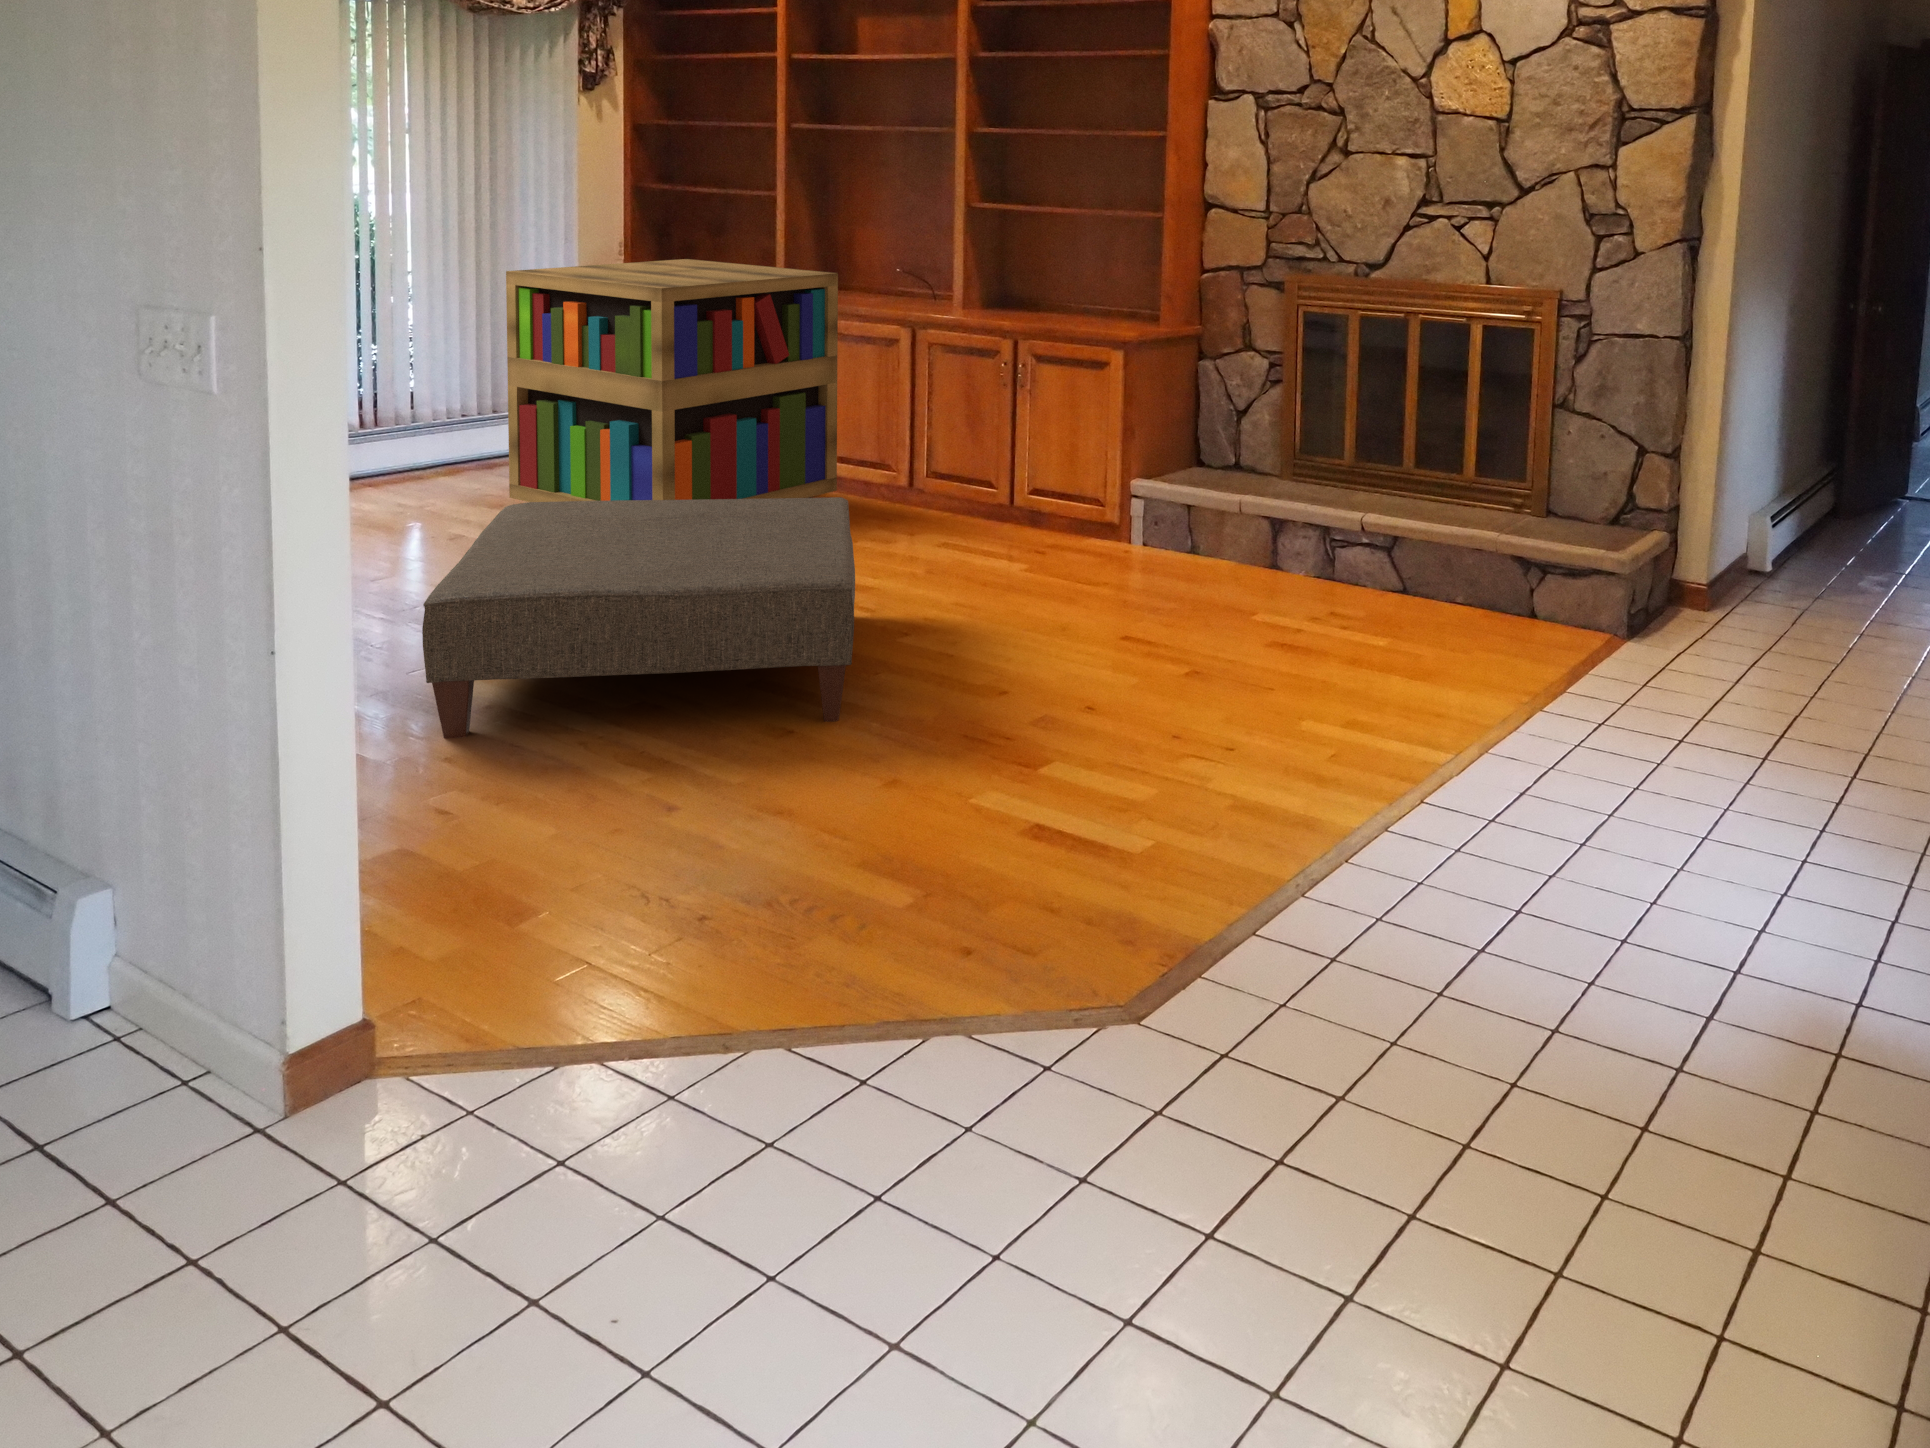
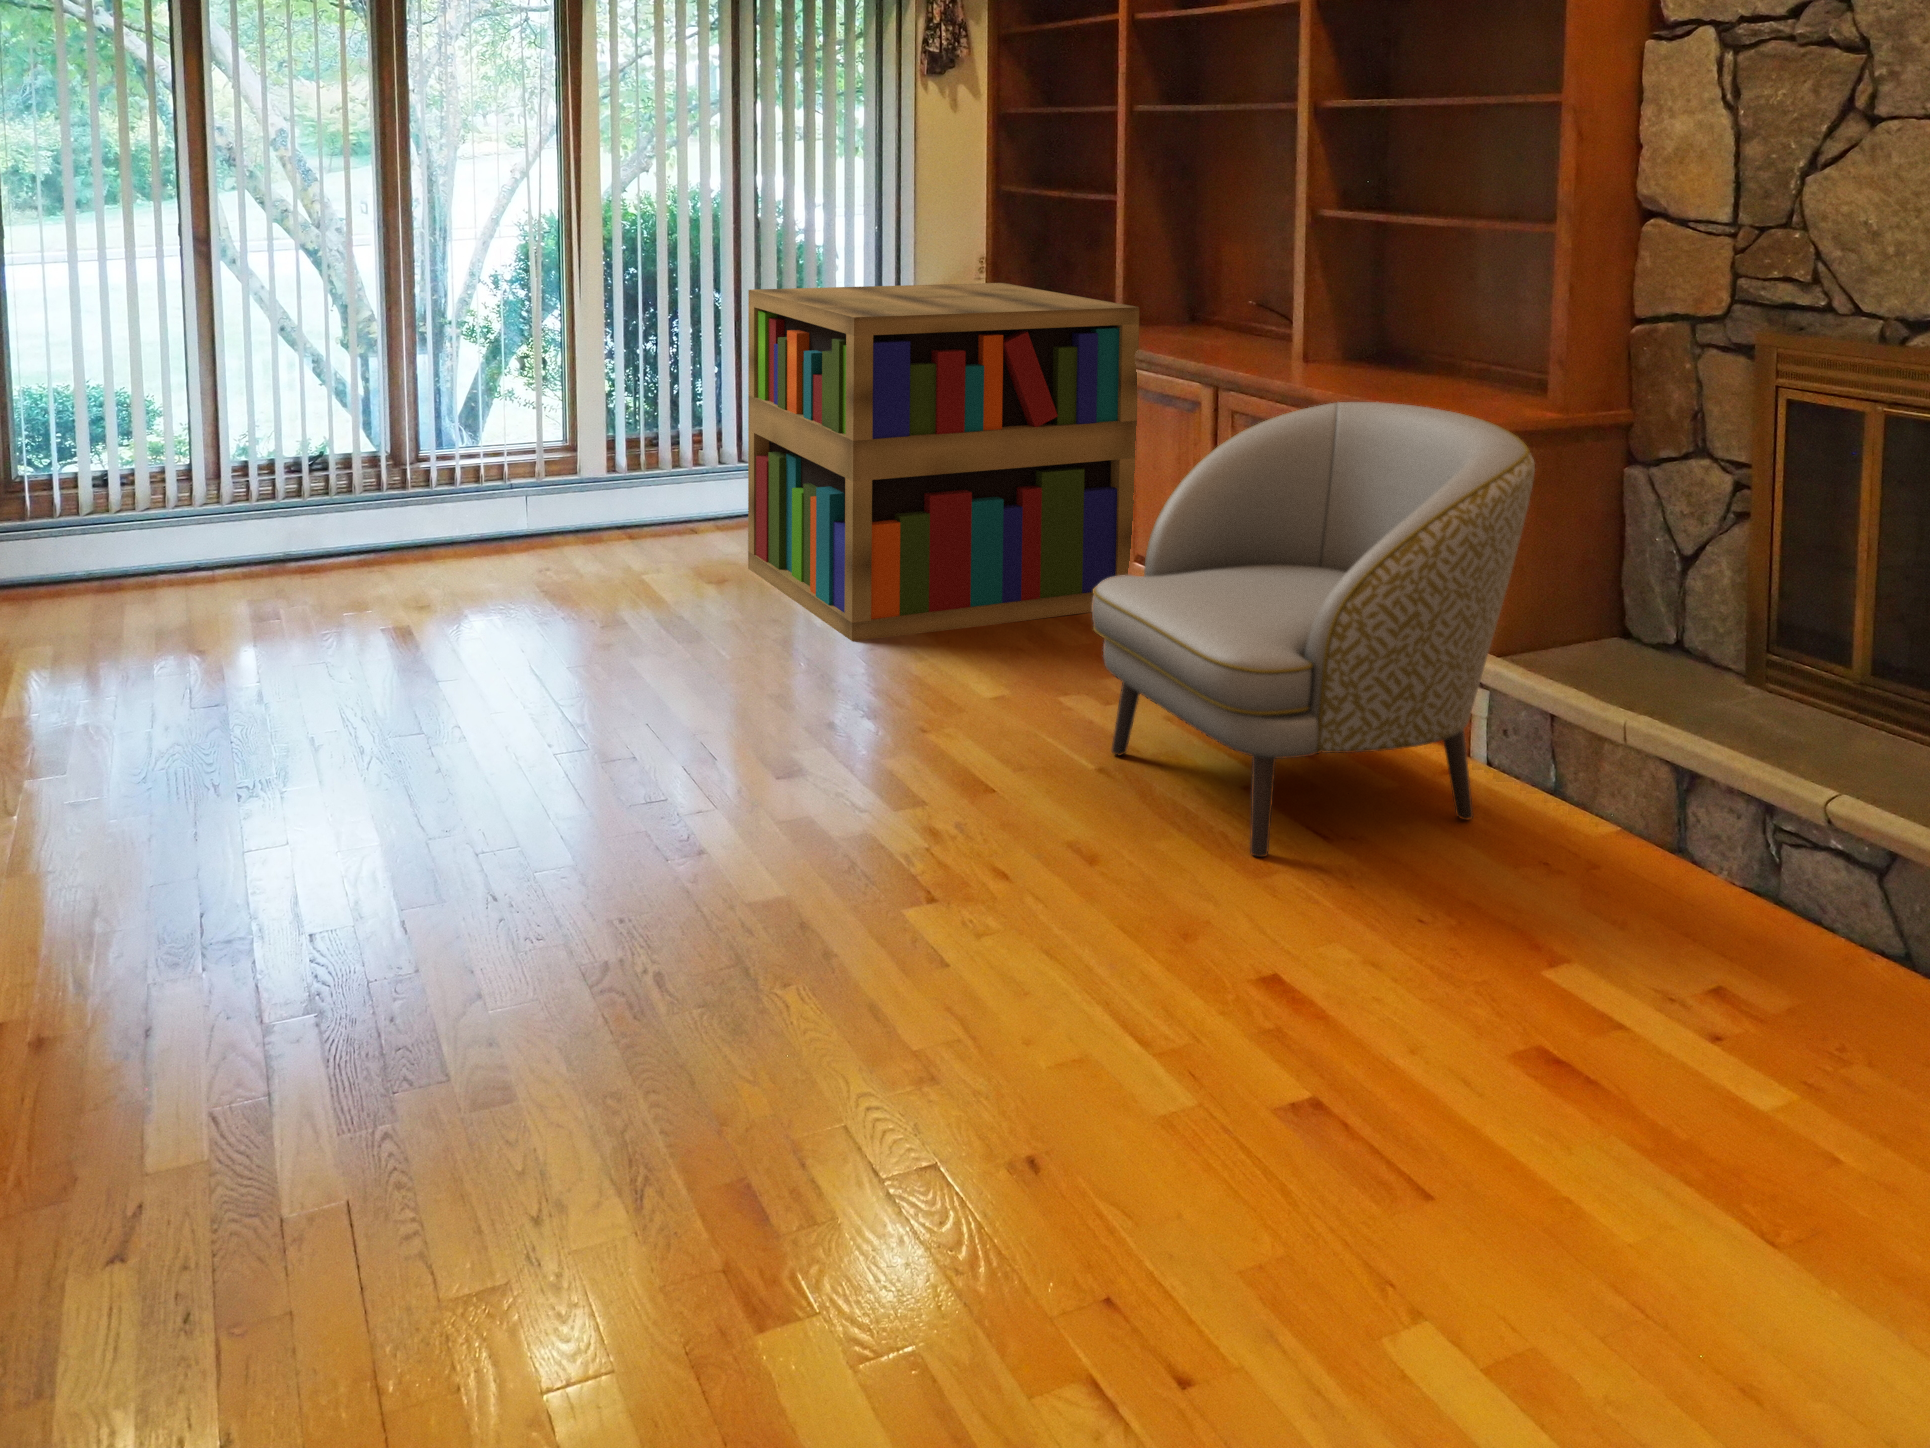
armchair: none [911,327,1188,602] -> present [1092,402,1535,857]
ottoman: present [422,497,855,738] -> none [158,596,927,1033]

